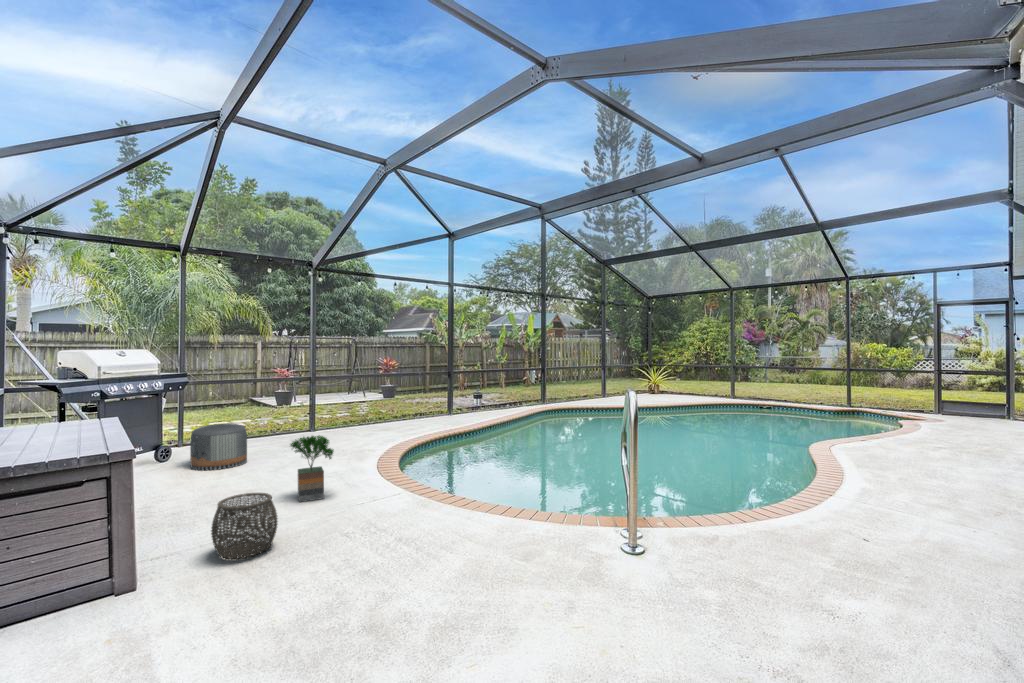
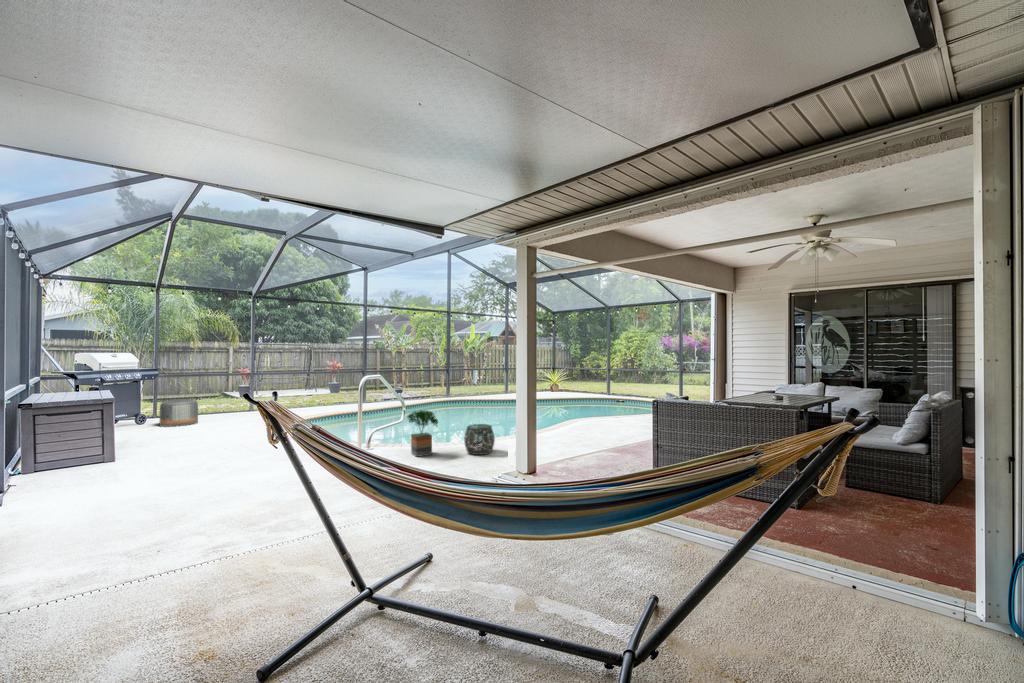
potted tree: present [290,435,334,502] -> present [408,410,438,457]
woven basket: present [211,493,278,559] -> present [464,424,495,455]

